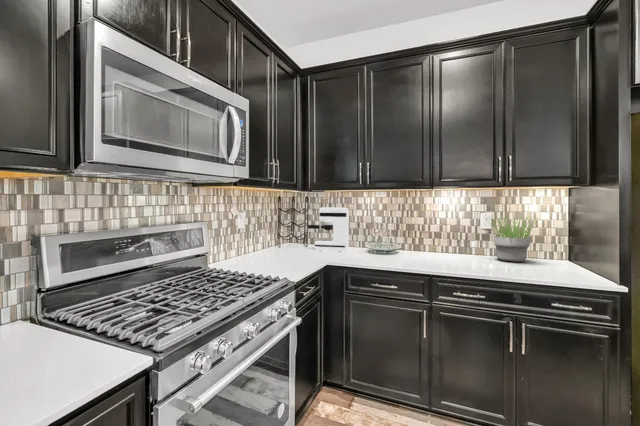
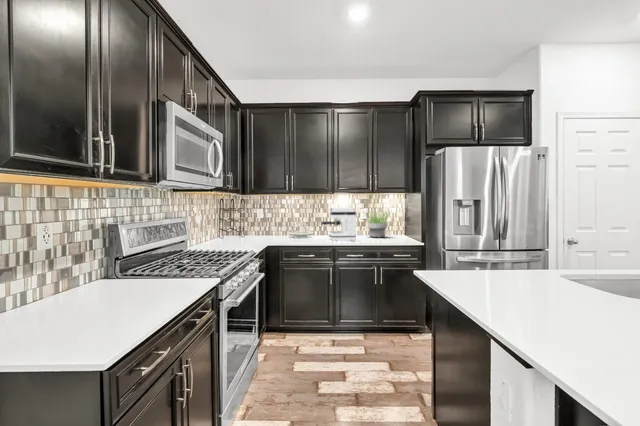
coffee maker: present [308,207,349,252] -> present [322,208,356,241]

